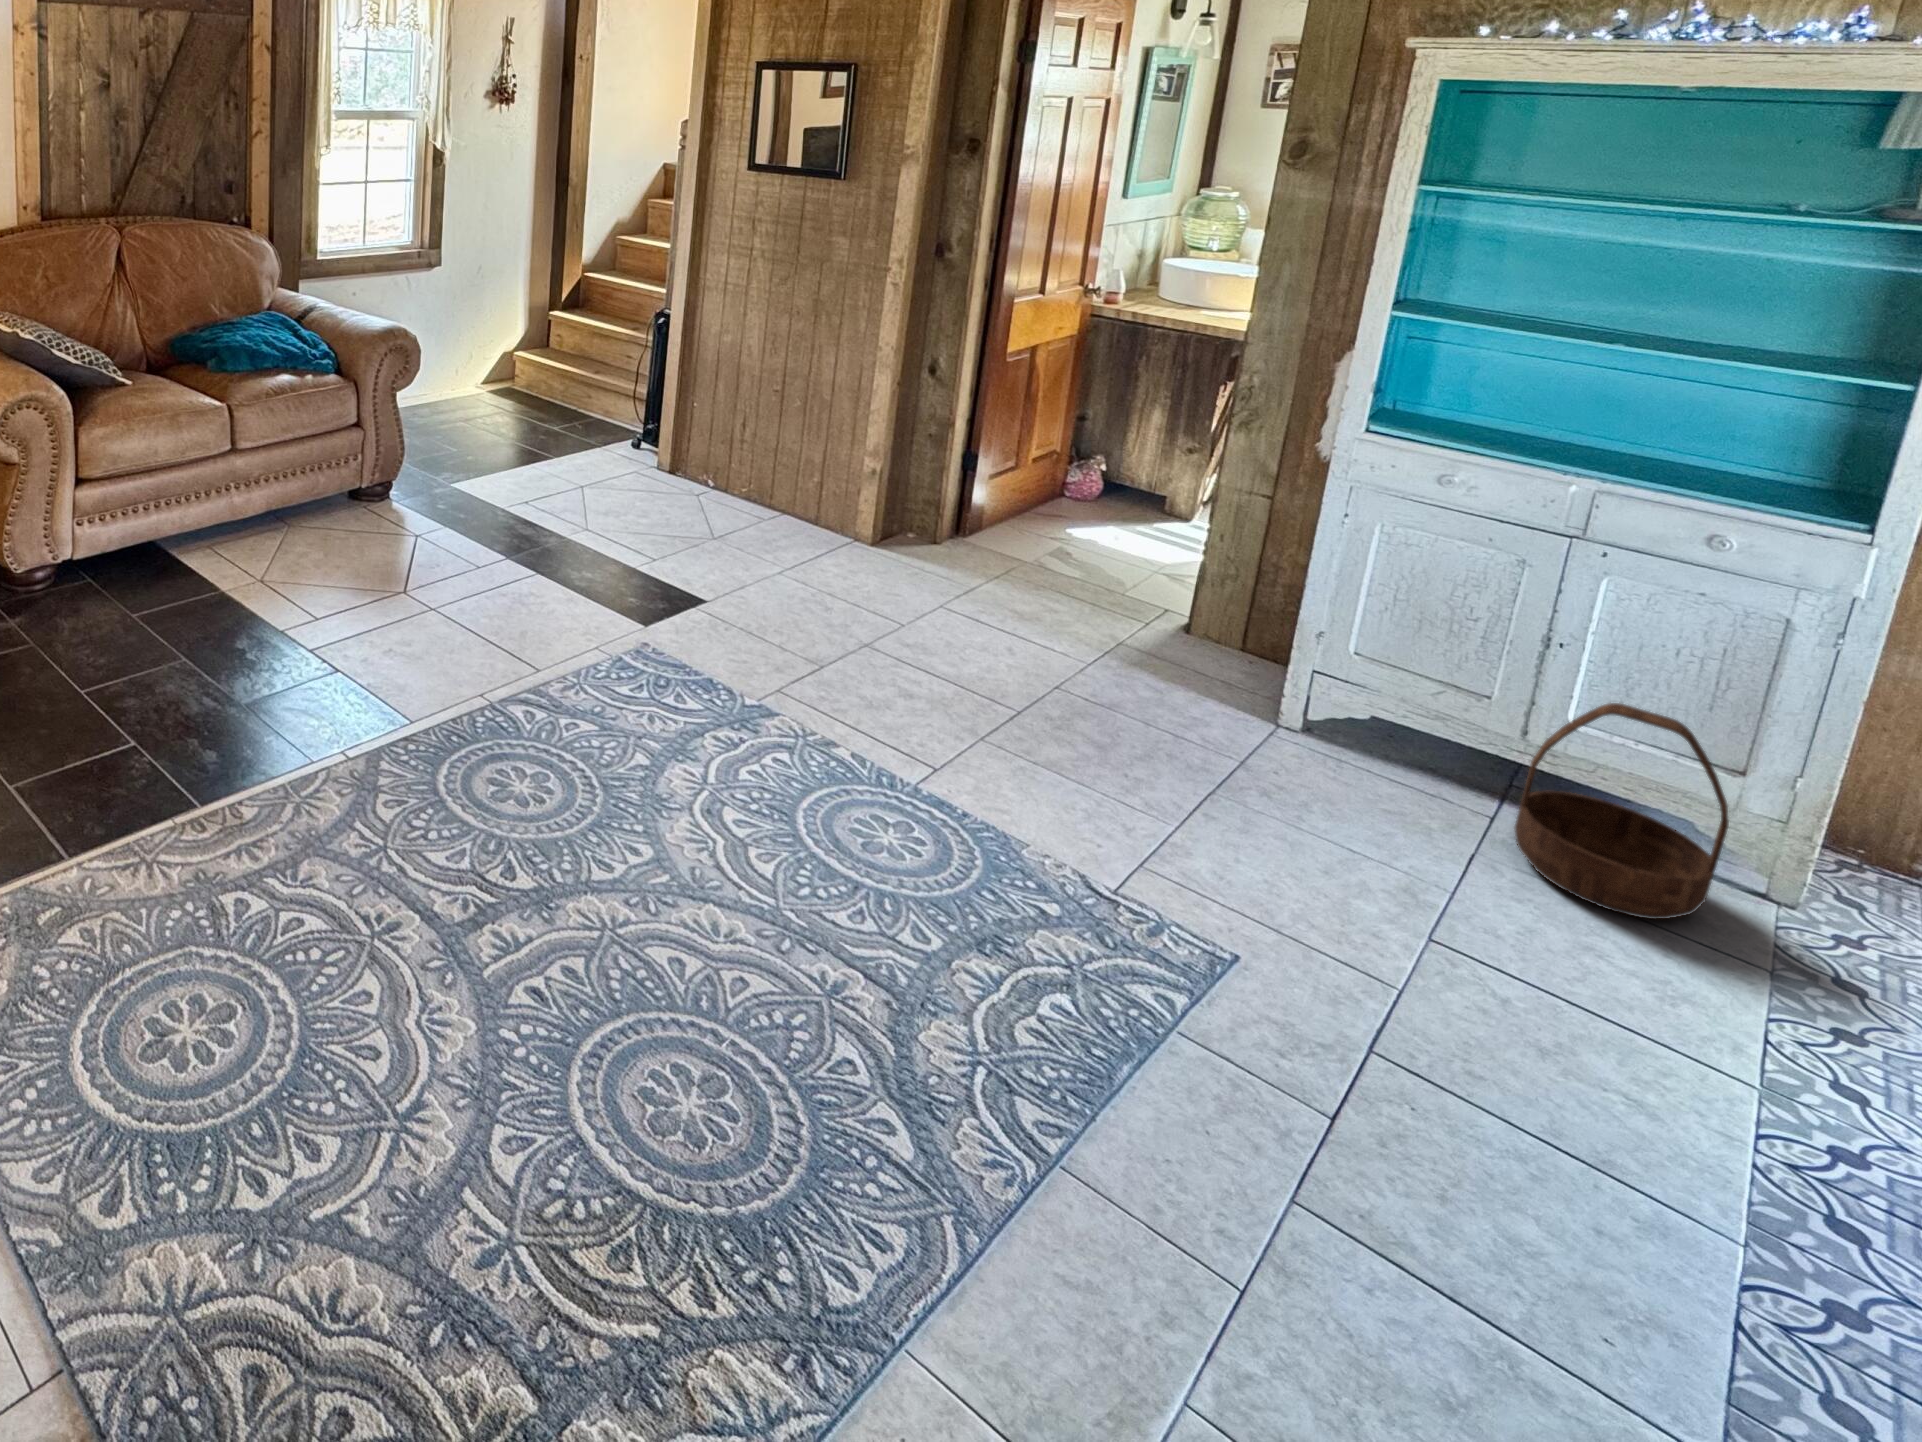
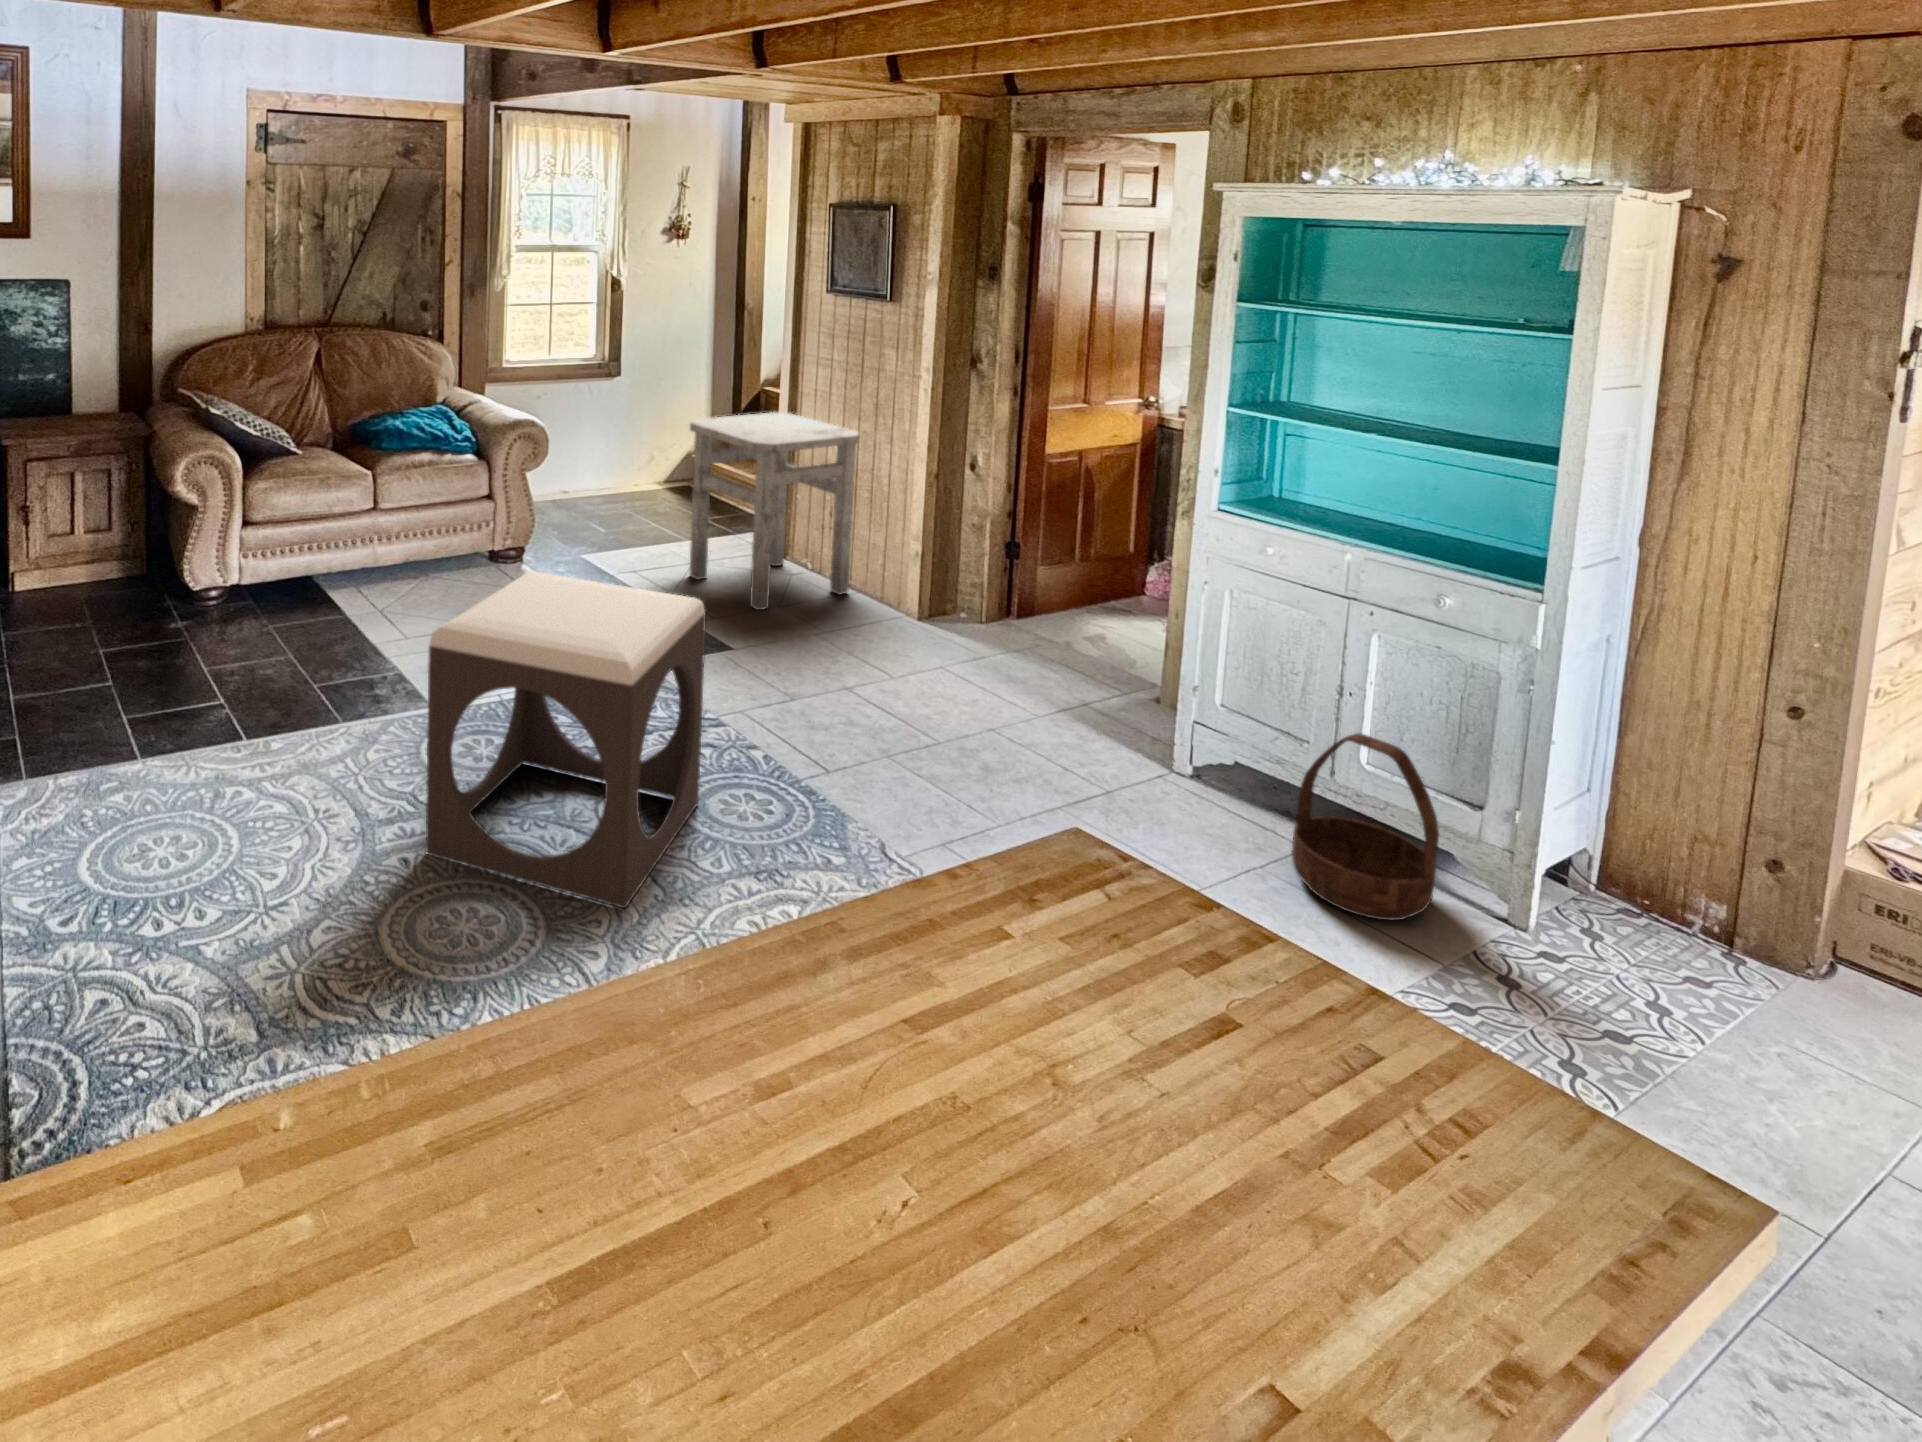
side table: none [594,310,806,549] -> present [689,412,859,610]
footstool: none [555,565,907,1041] -> present [426,571,706,908]

